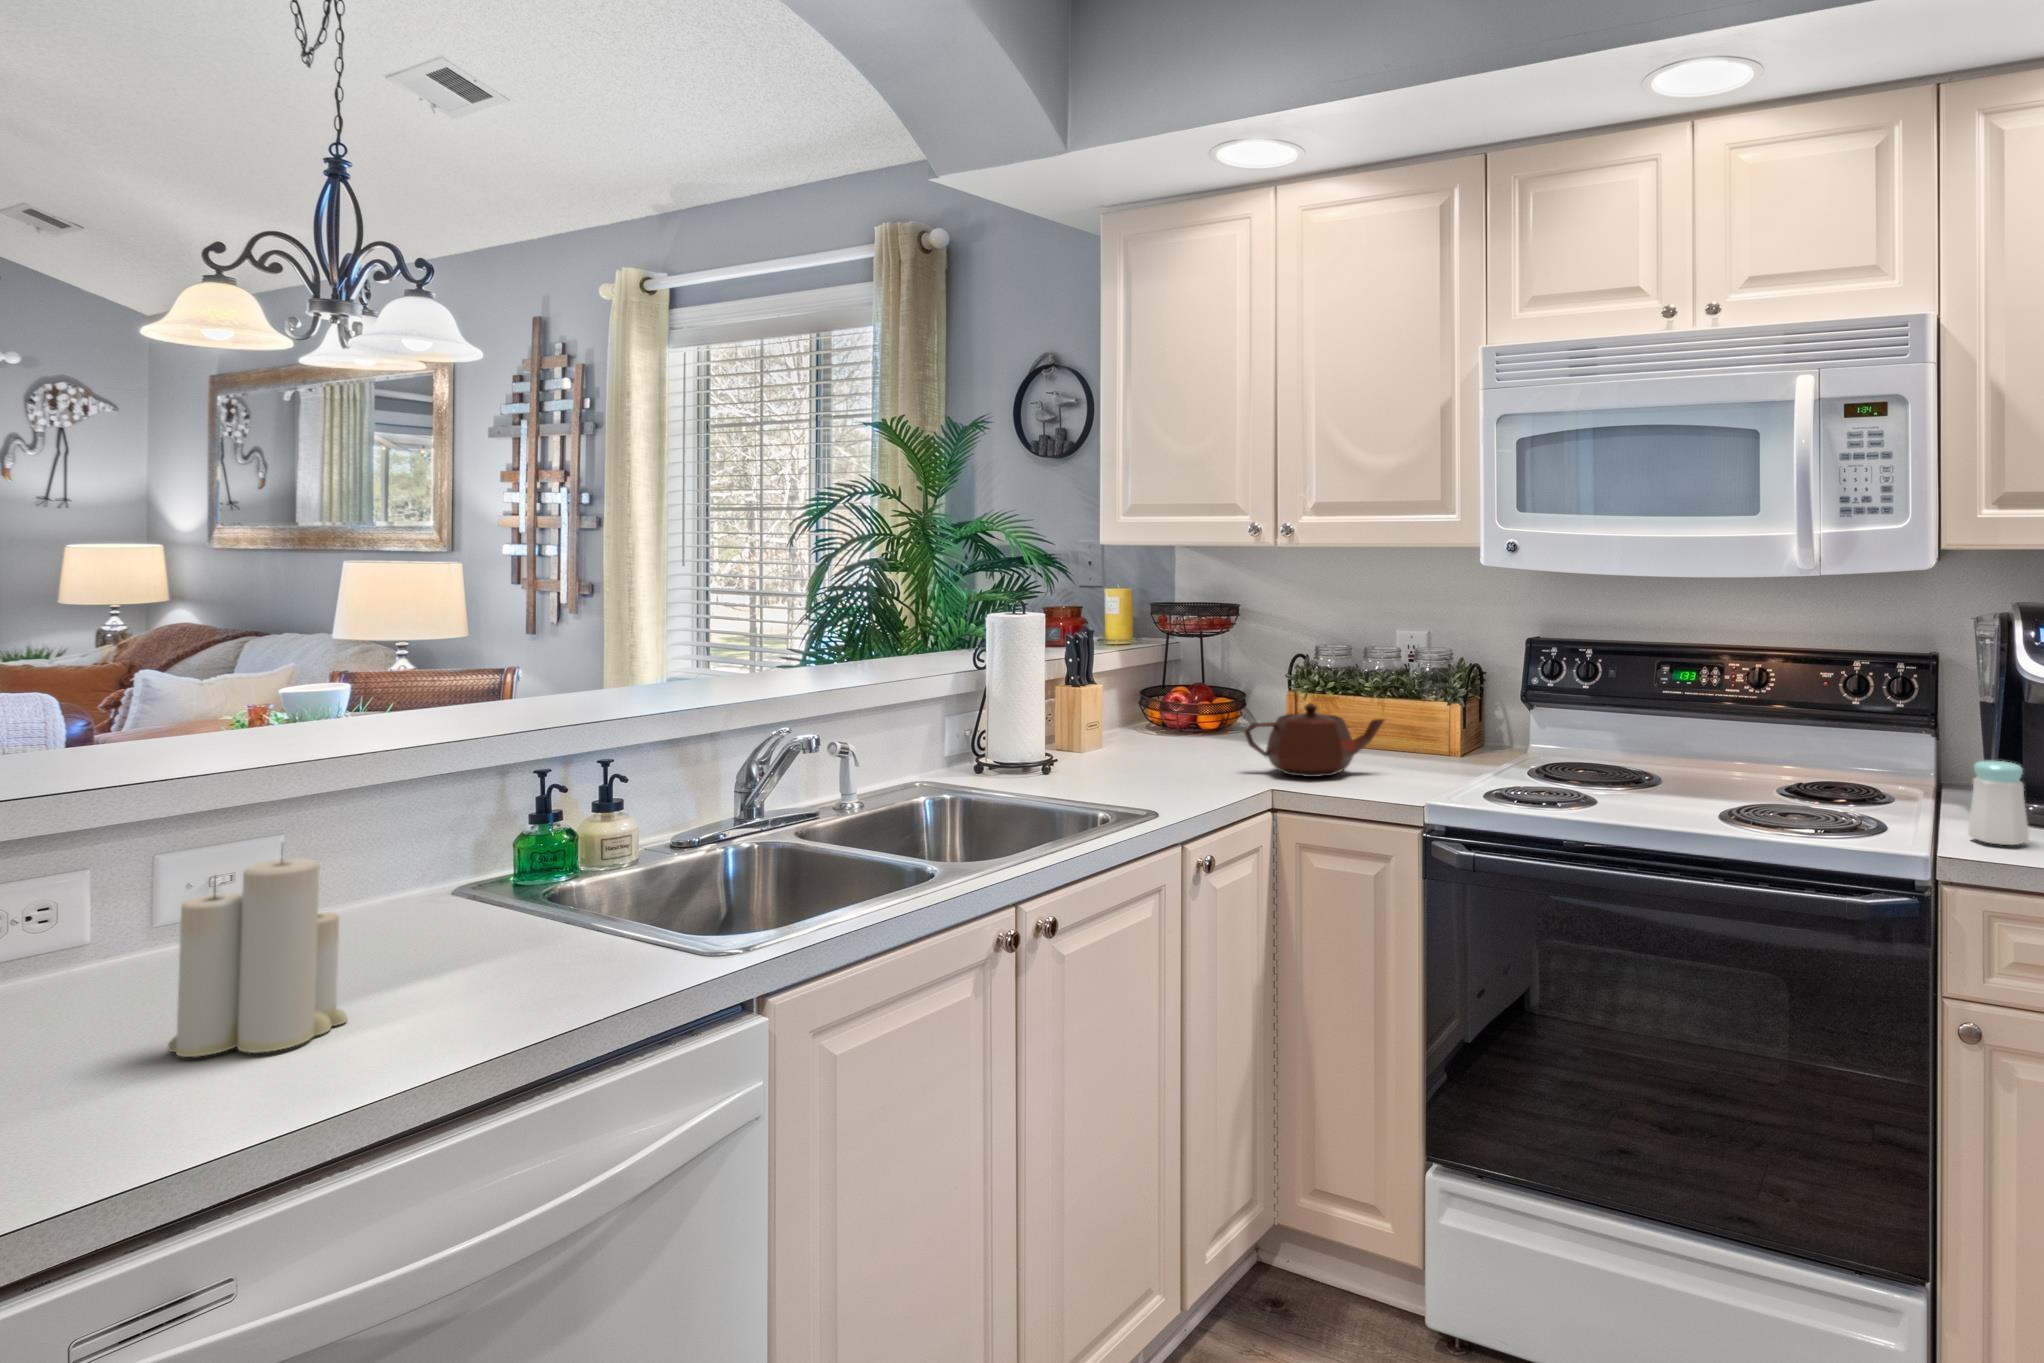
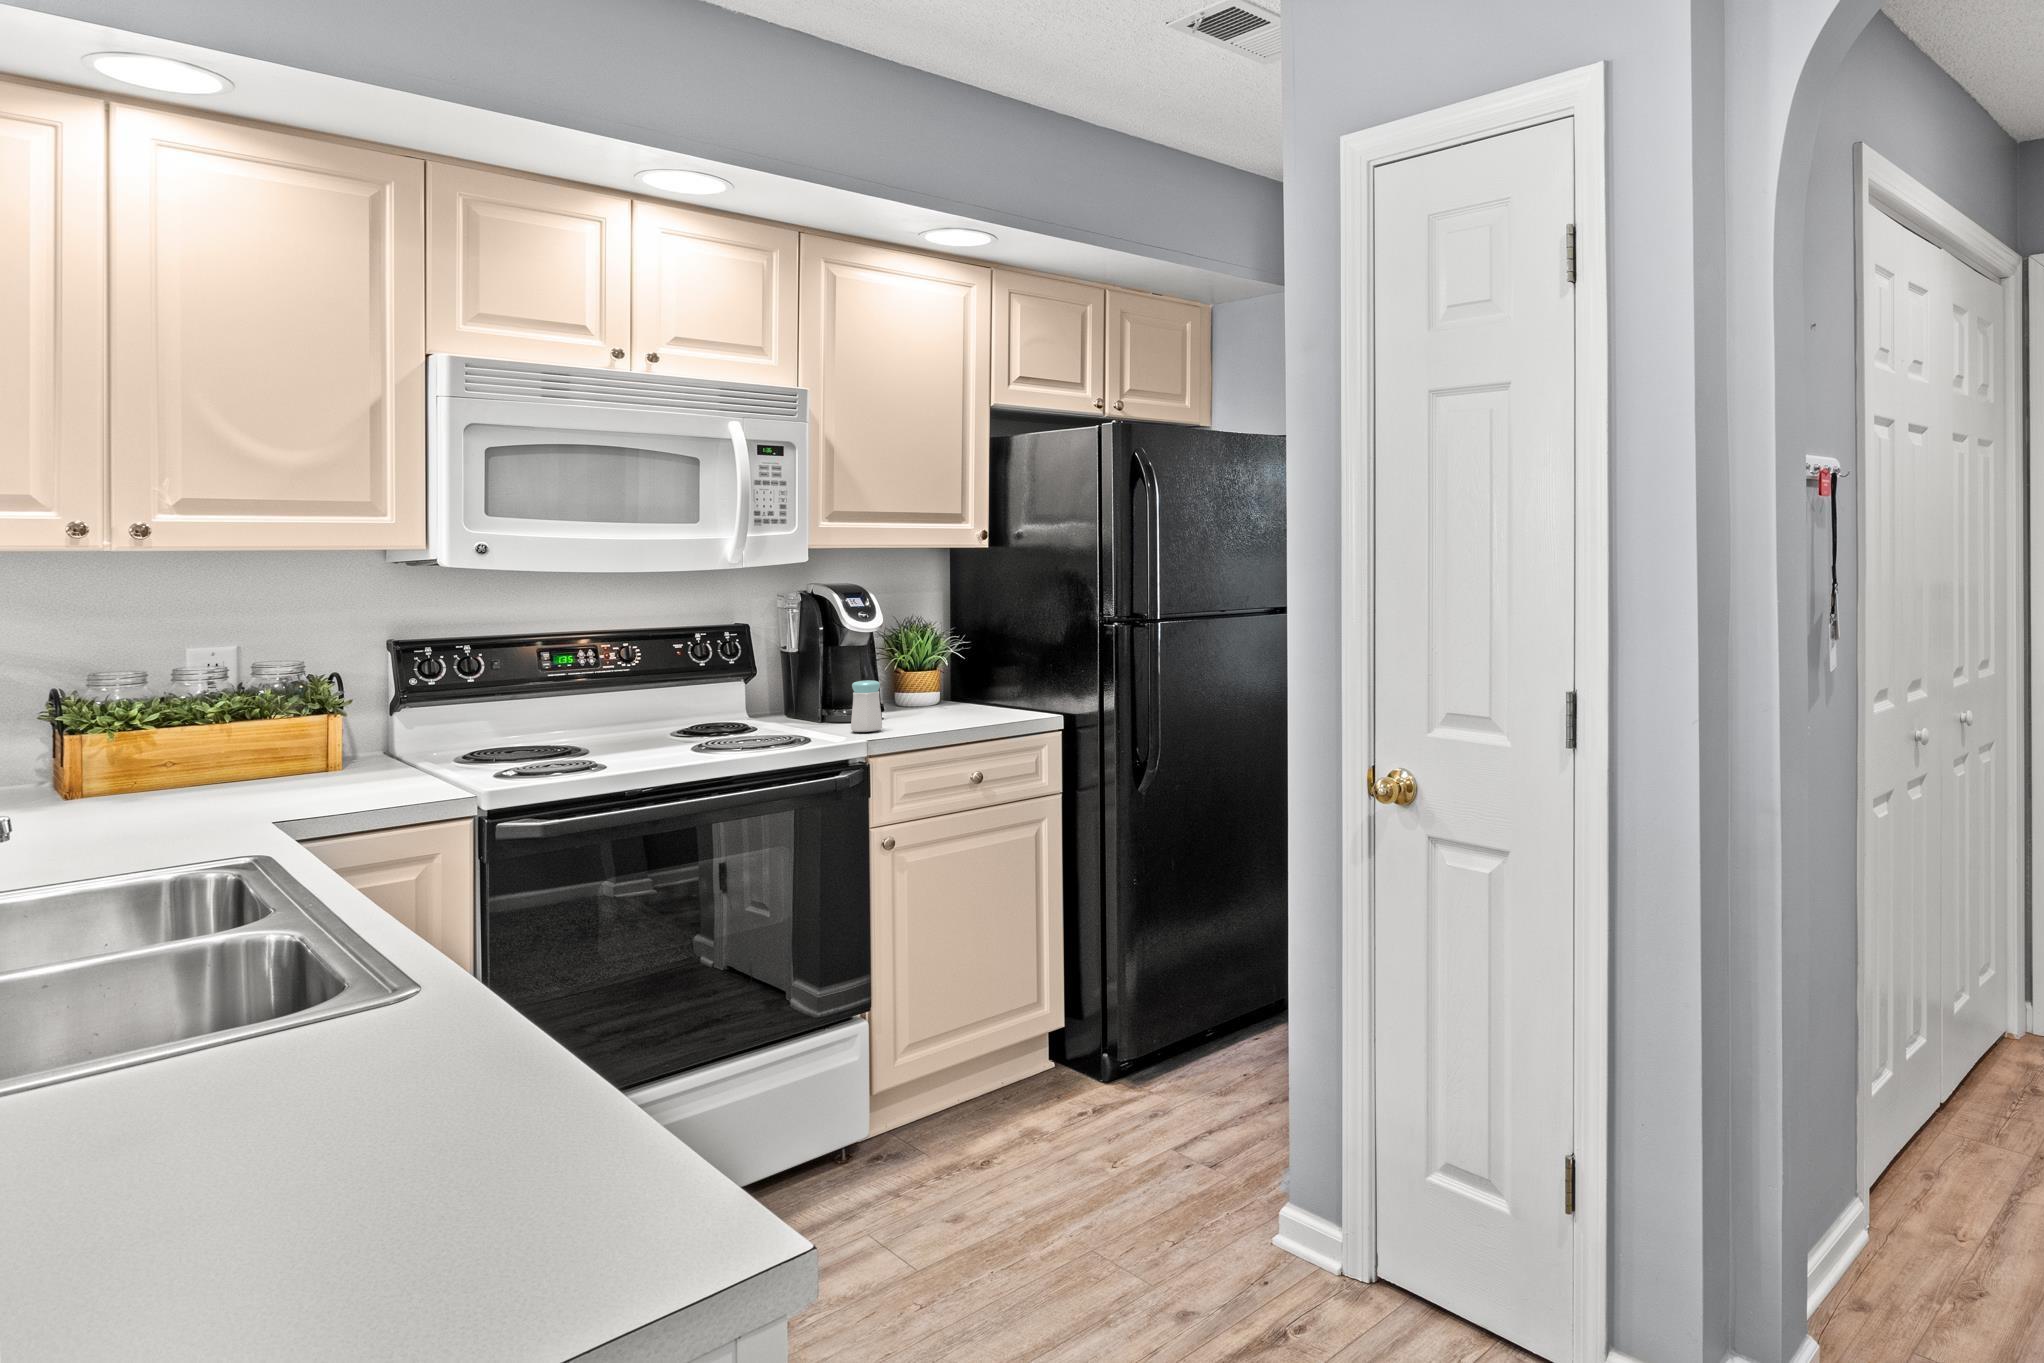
teapot: present [1244,703,1384,777] -> none [180,726,348,812]
candle: present [168,844,347,1057] -> none [221,914,391,1240]

